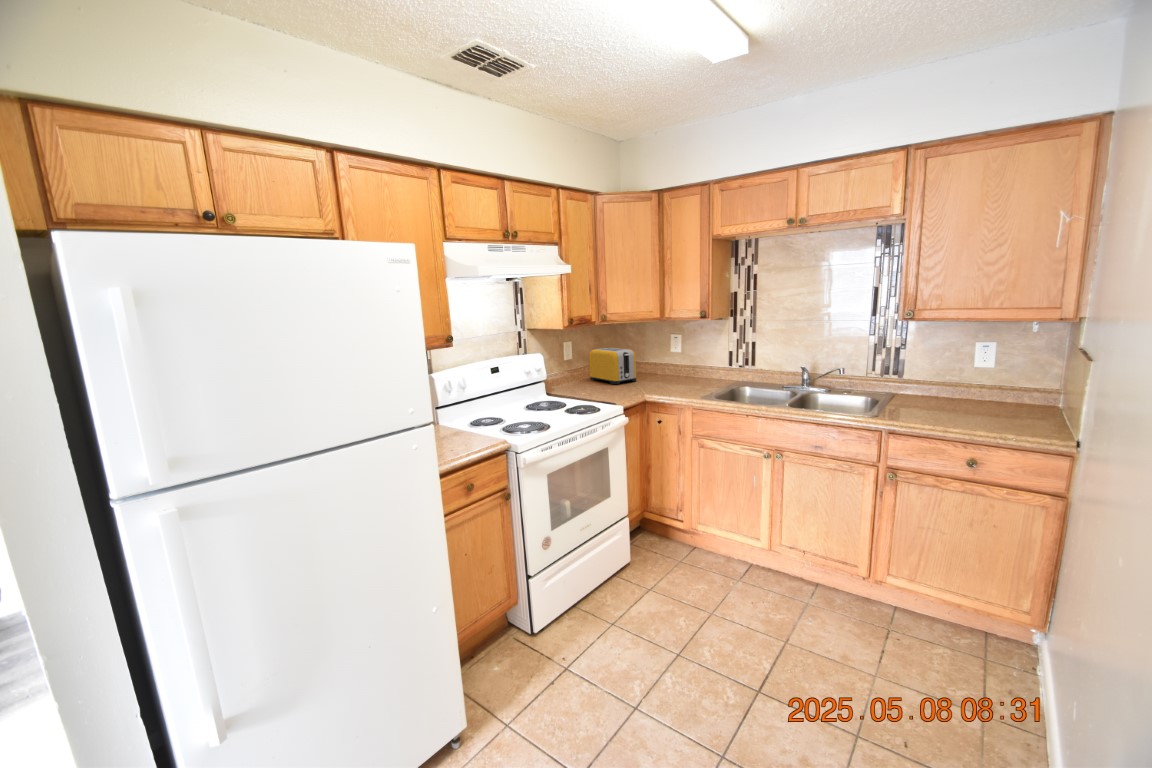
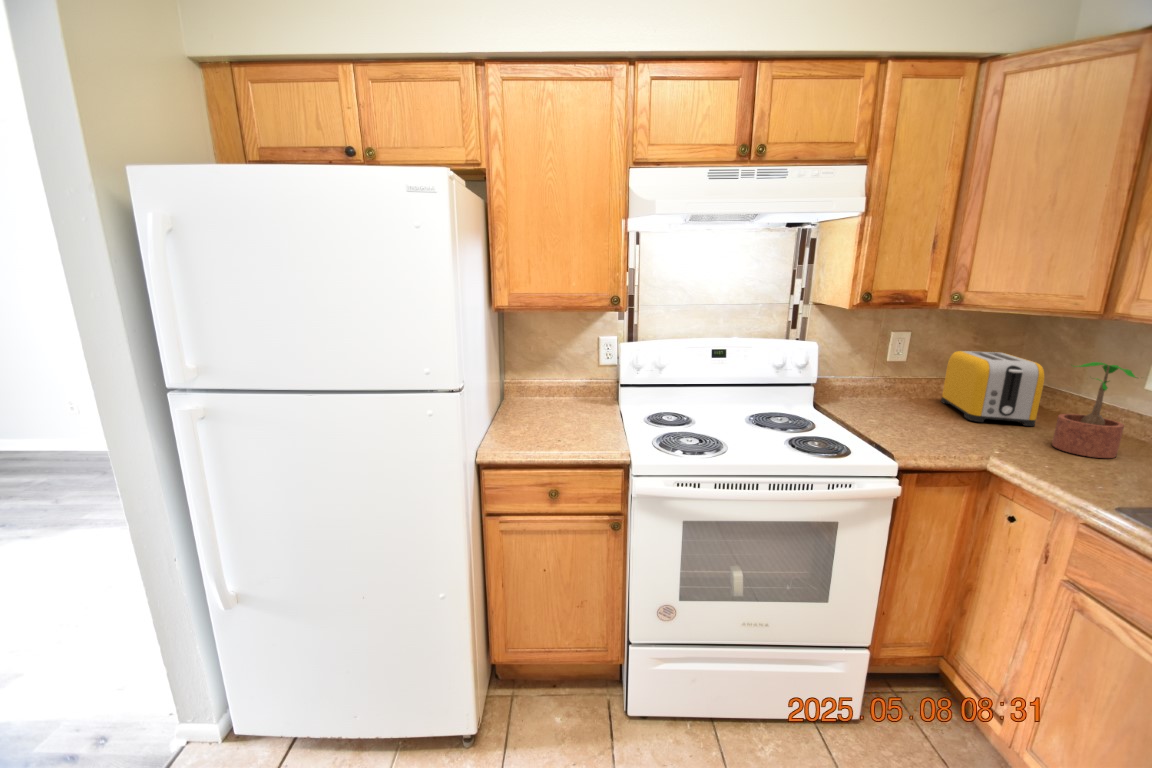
potted plant: none [650,344,674,387] -> present [1052,362,1136,458]

